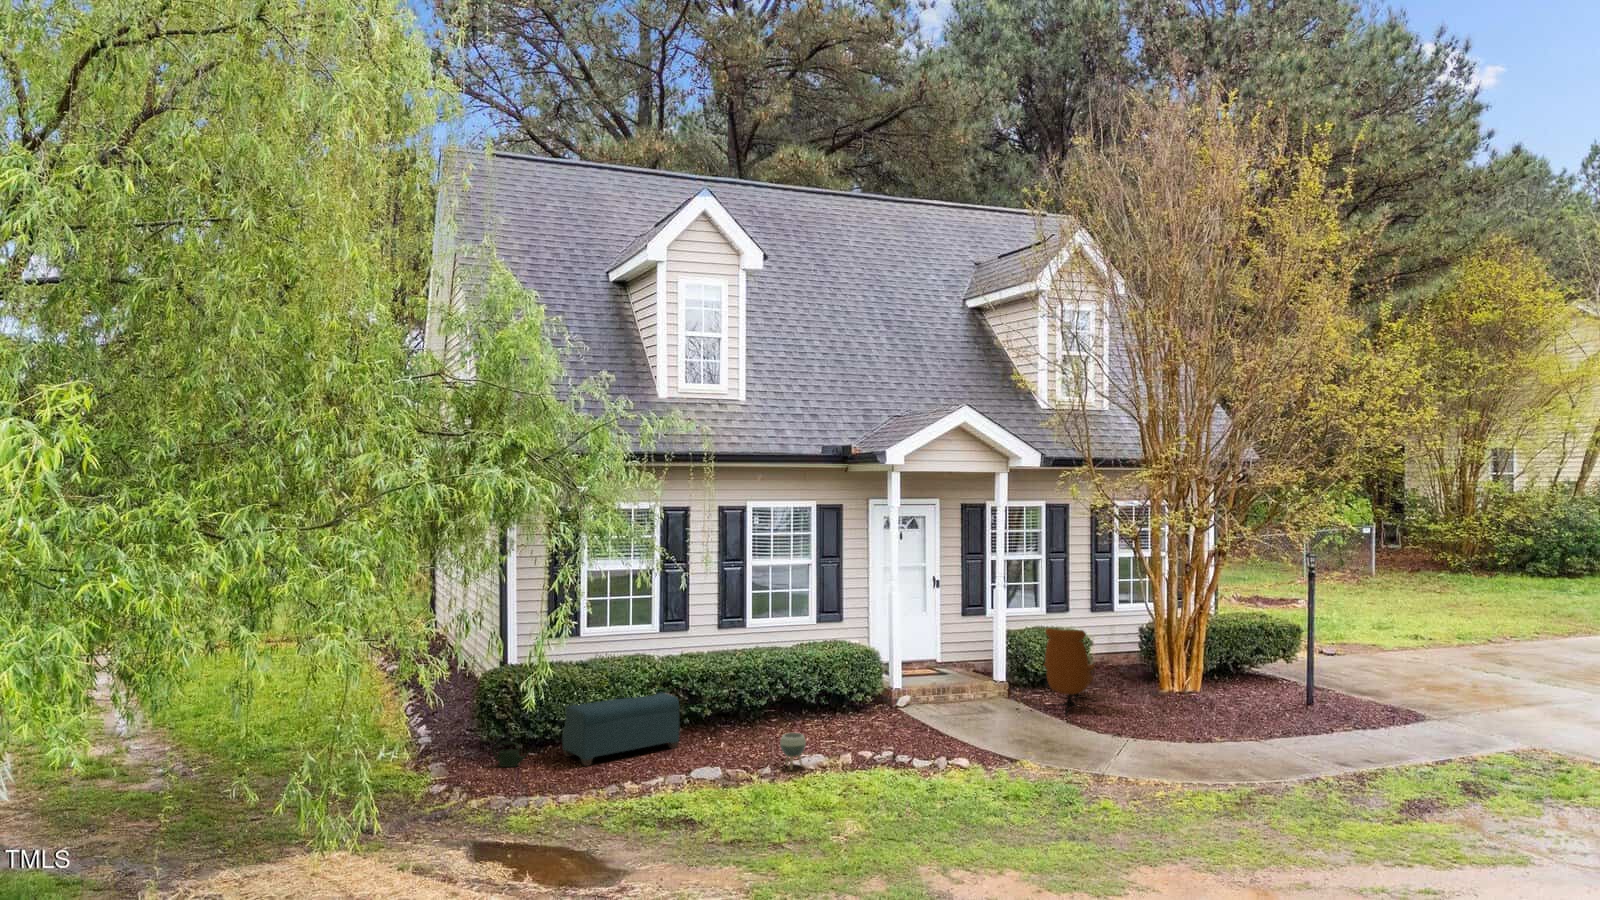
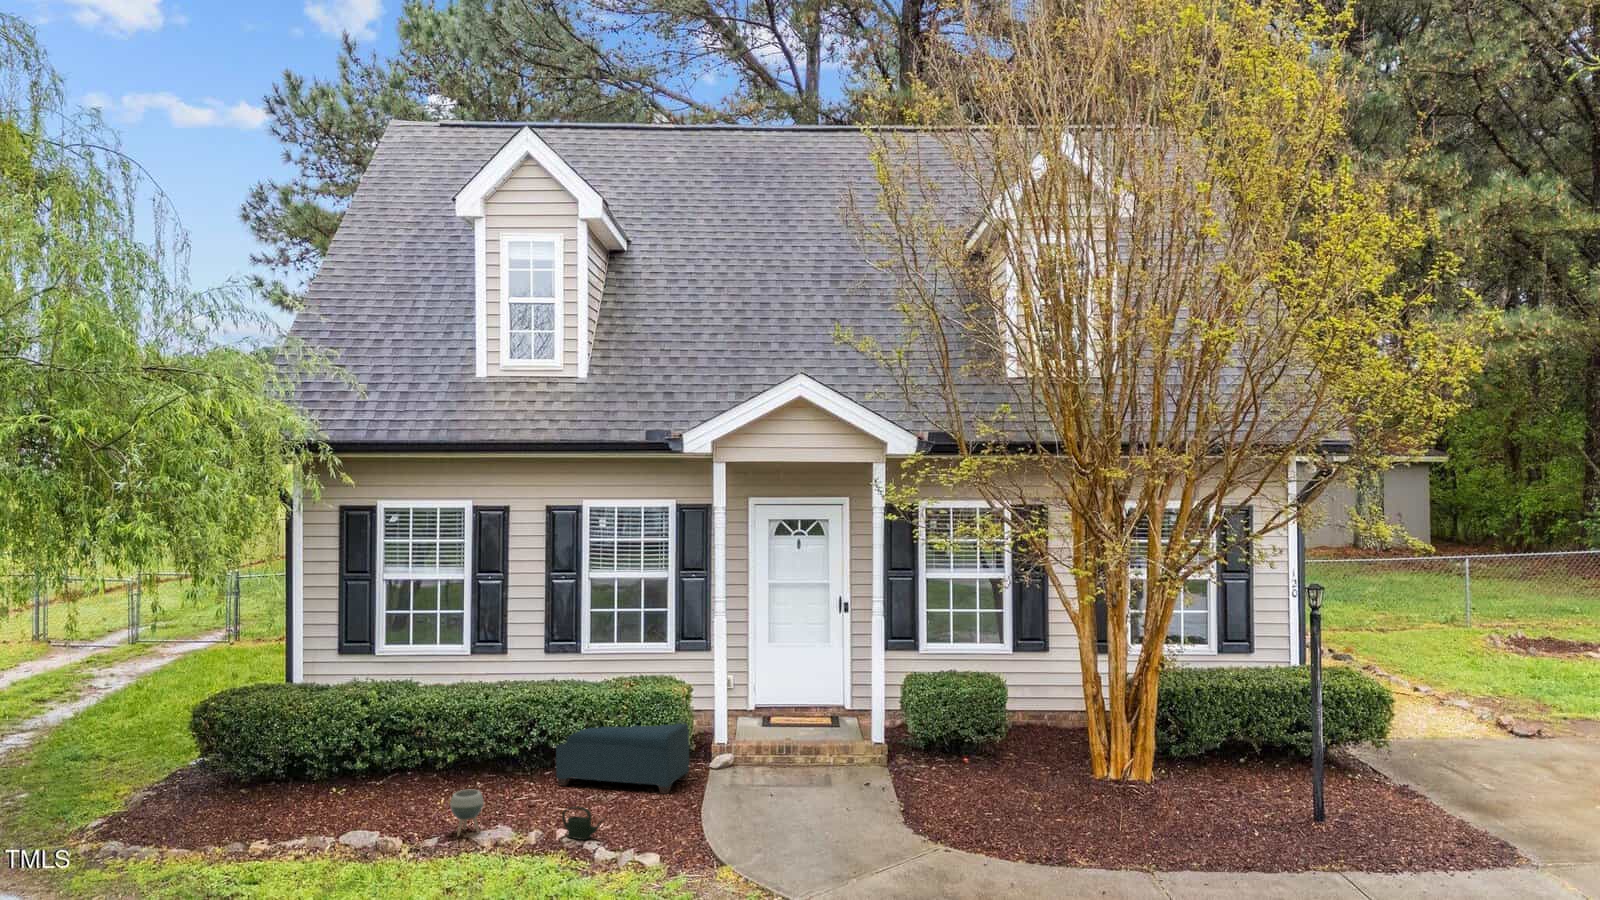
lounge chair: present [1043,628,1097,715] -> none [897,676,1010,799]
bench: present [562,692,680,766] -> present [556,723,689,794]
watering can: present [493,742,531,767] -> present [562,806,605,840]

